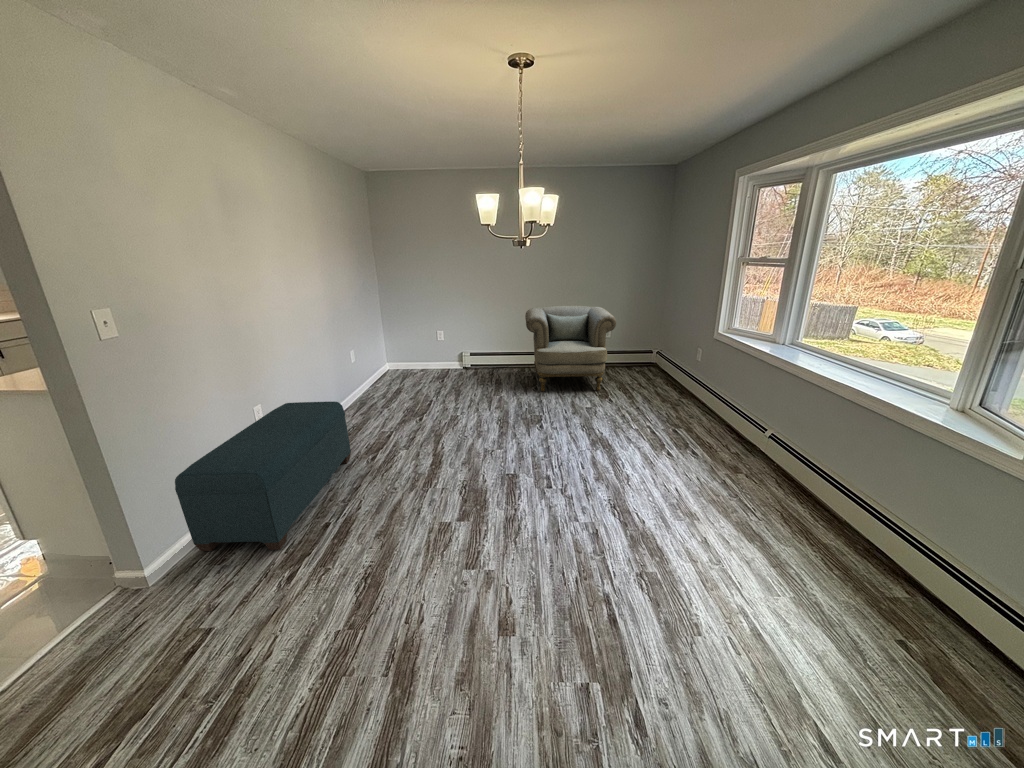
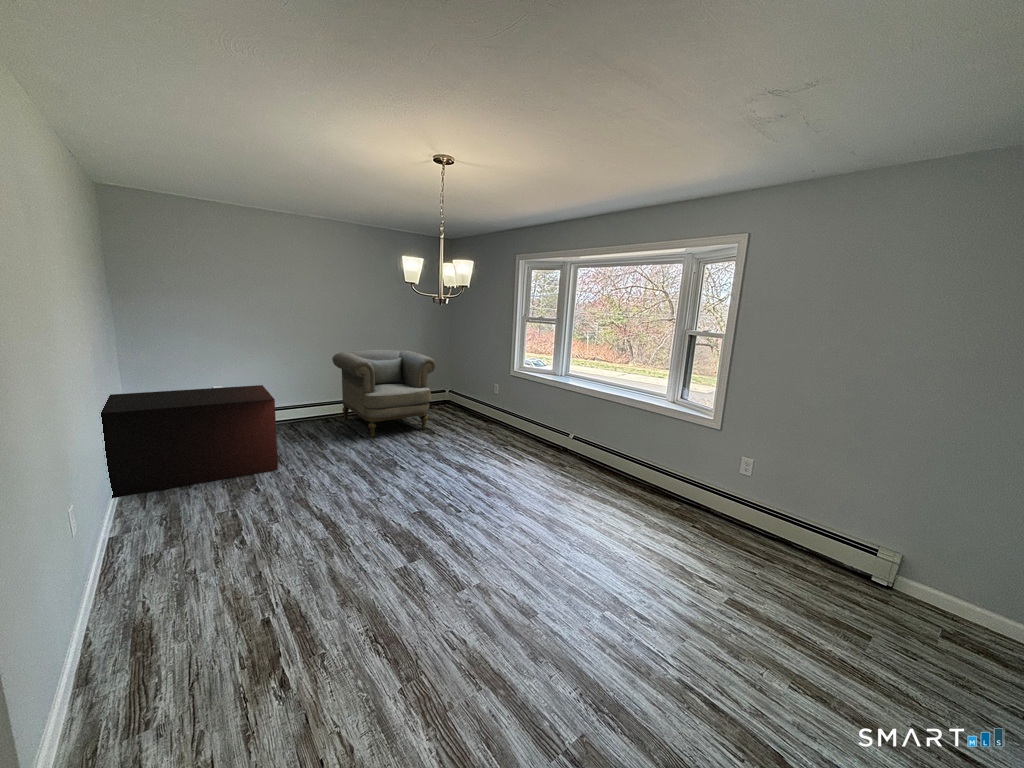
storage cabinet: none [340,335,459,407] -> present [101,385,278,499]
bench: present [175,402,351,551] -> none [46,478,229,741]

